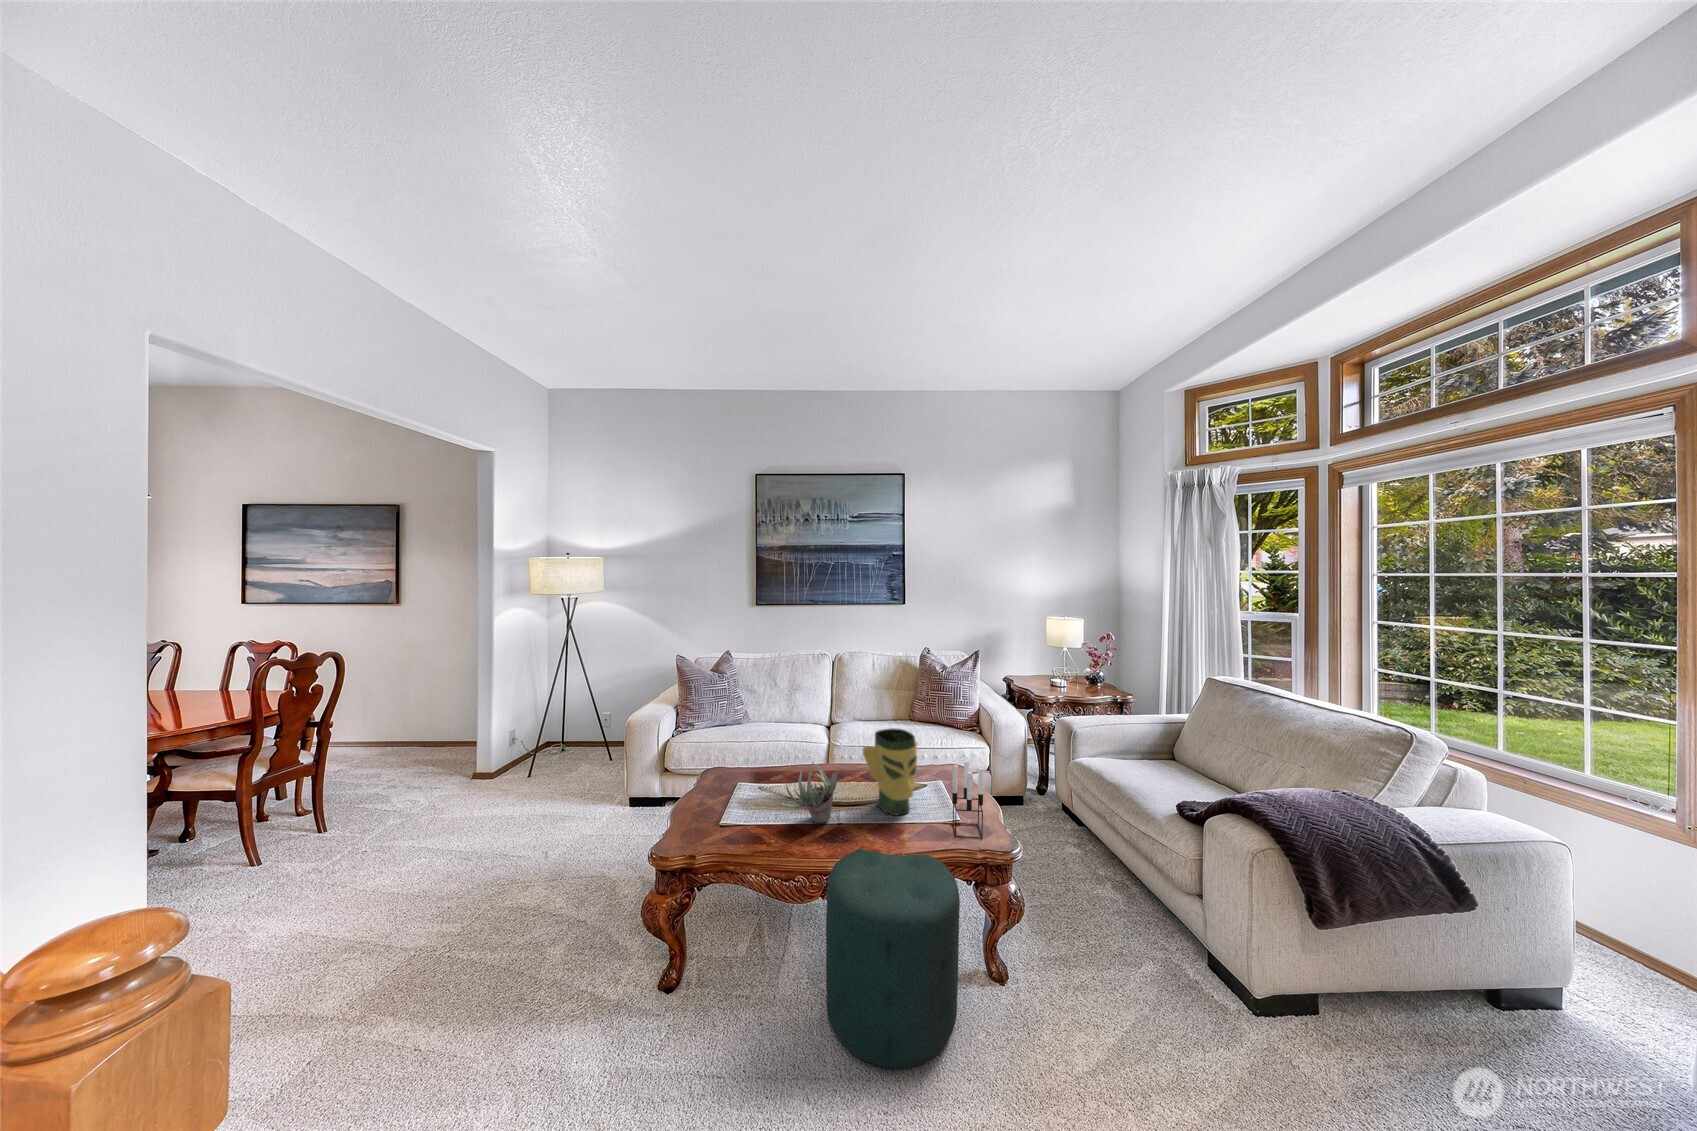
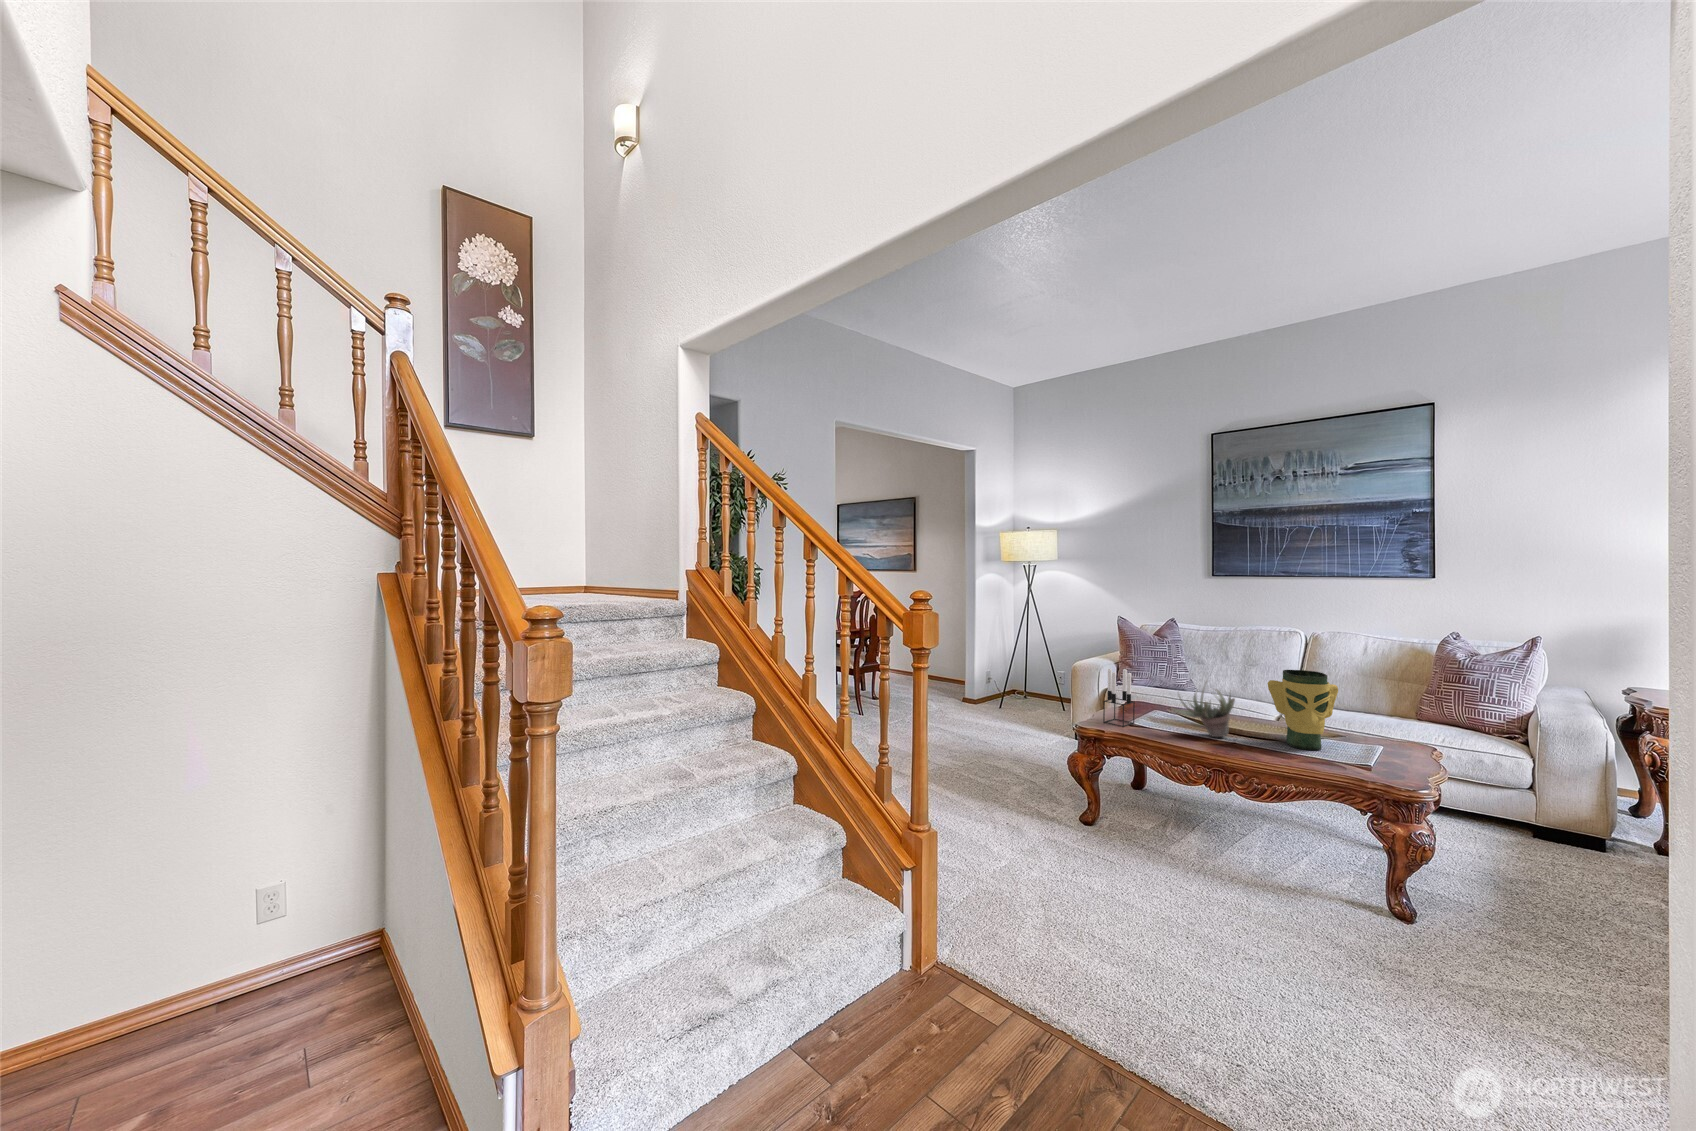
candle holder: present [952,761,983,839] -> present [1103,669,1135,727]
ottoman: present [826,847,960,1070] -> none [1196,755,1332,917]

